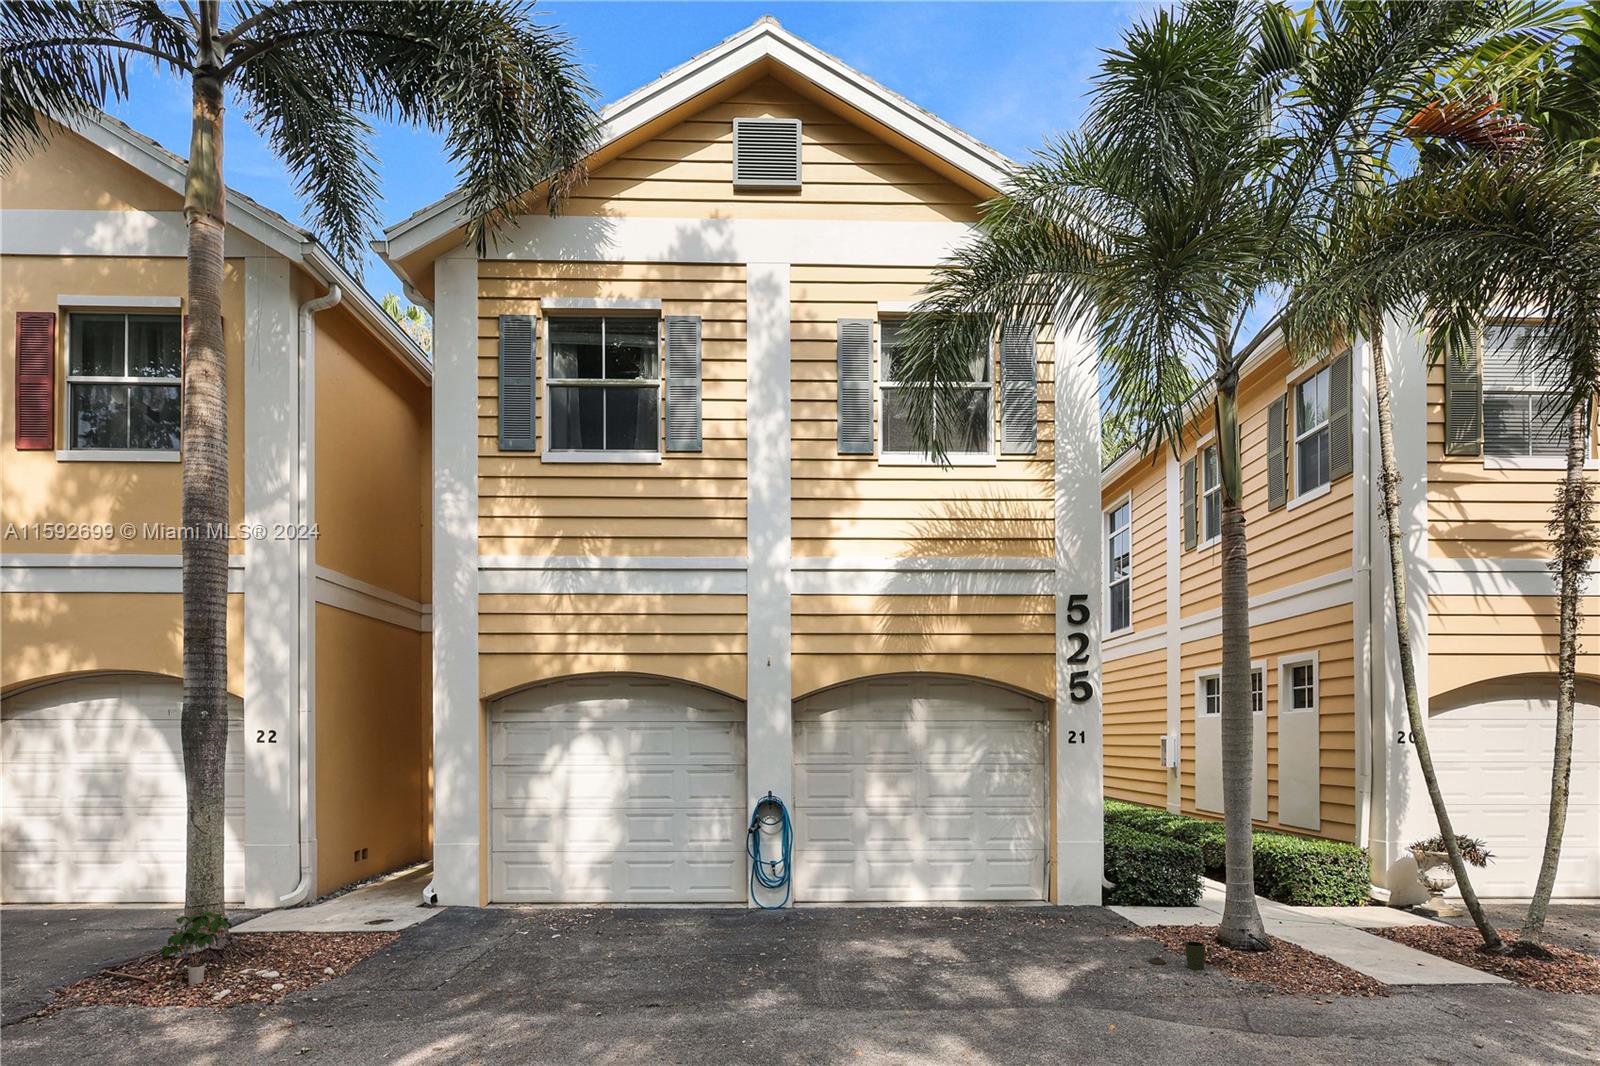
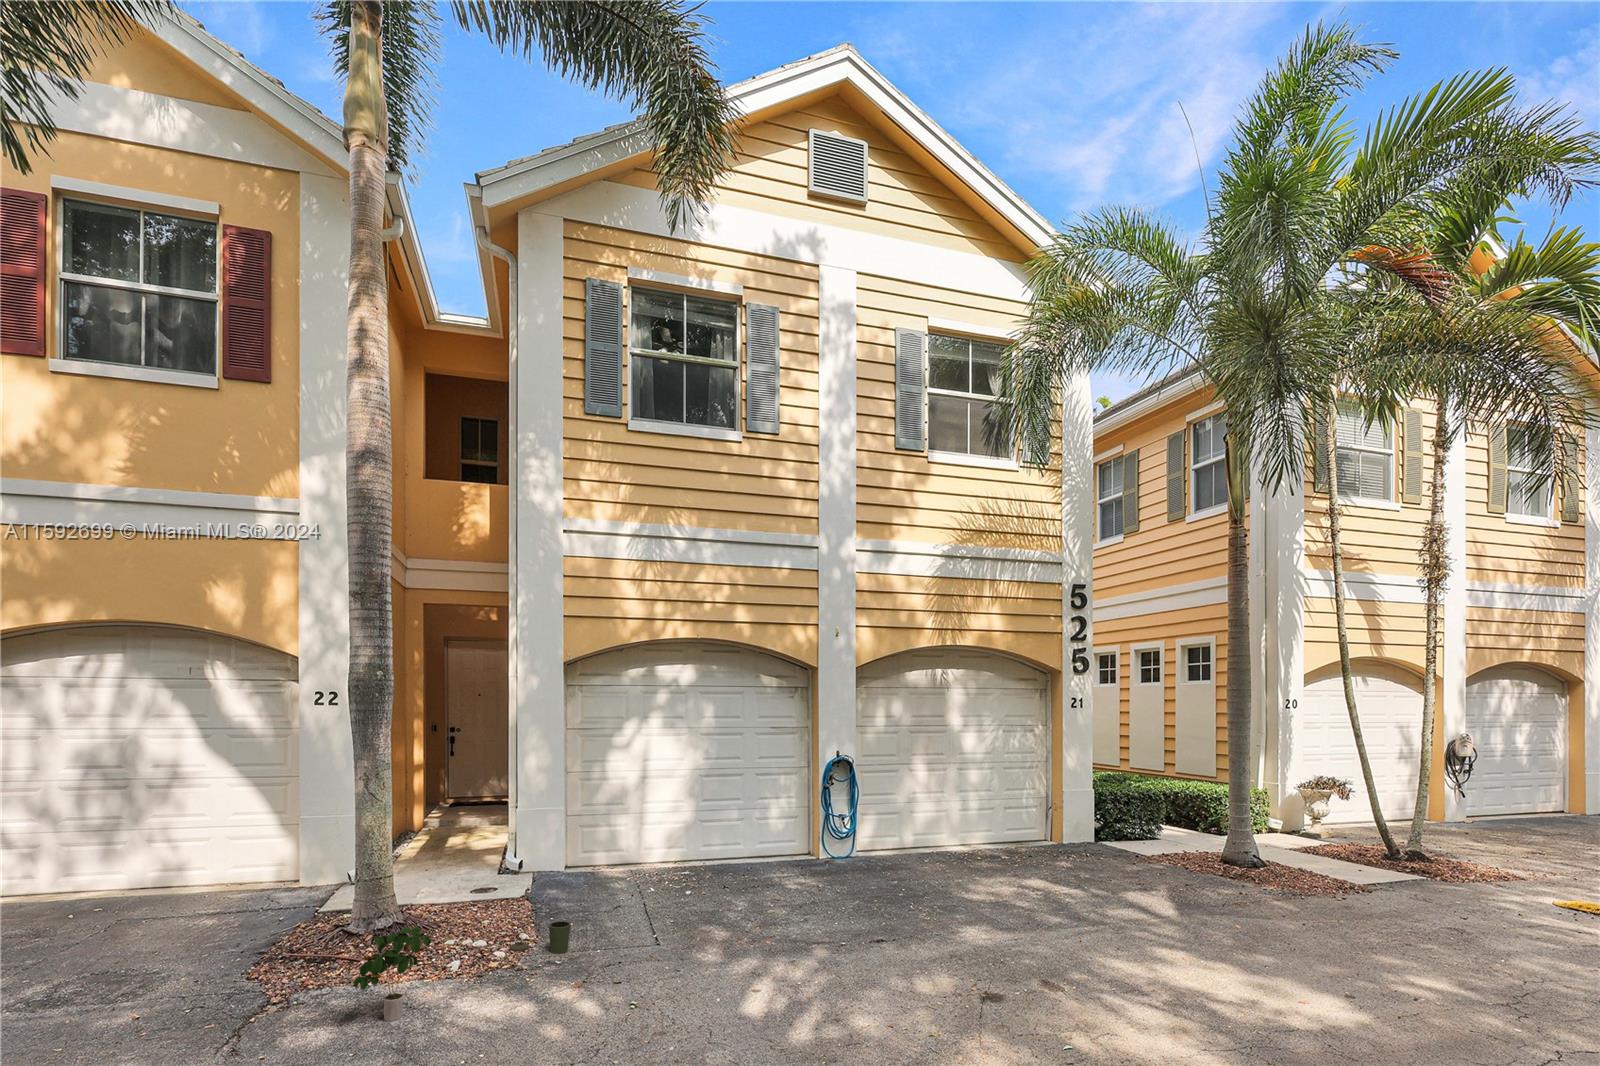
trash can: present [1148,941,1205,970] -> present [510,921,571,954]

